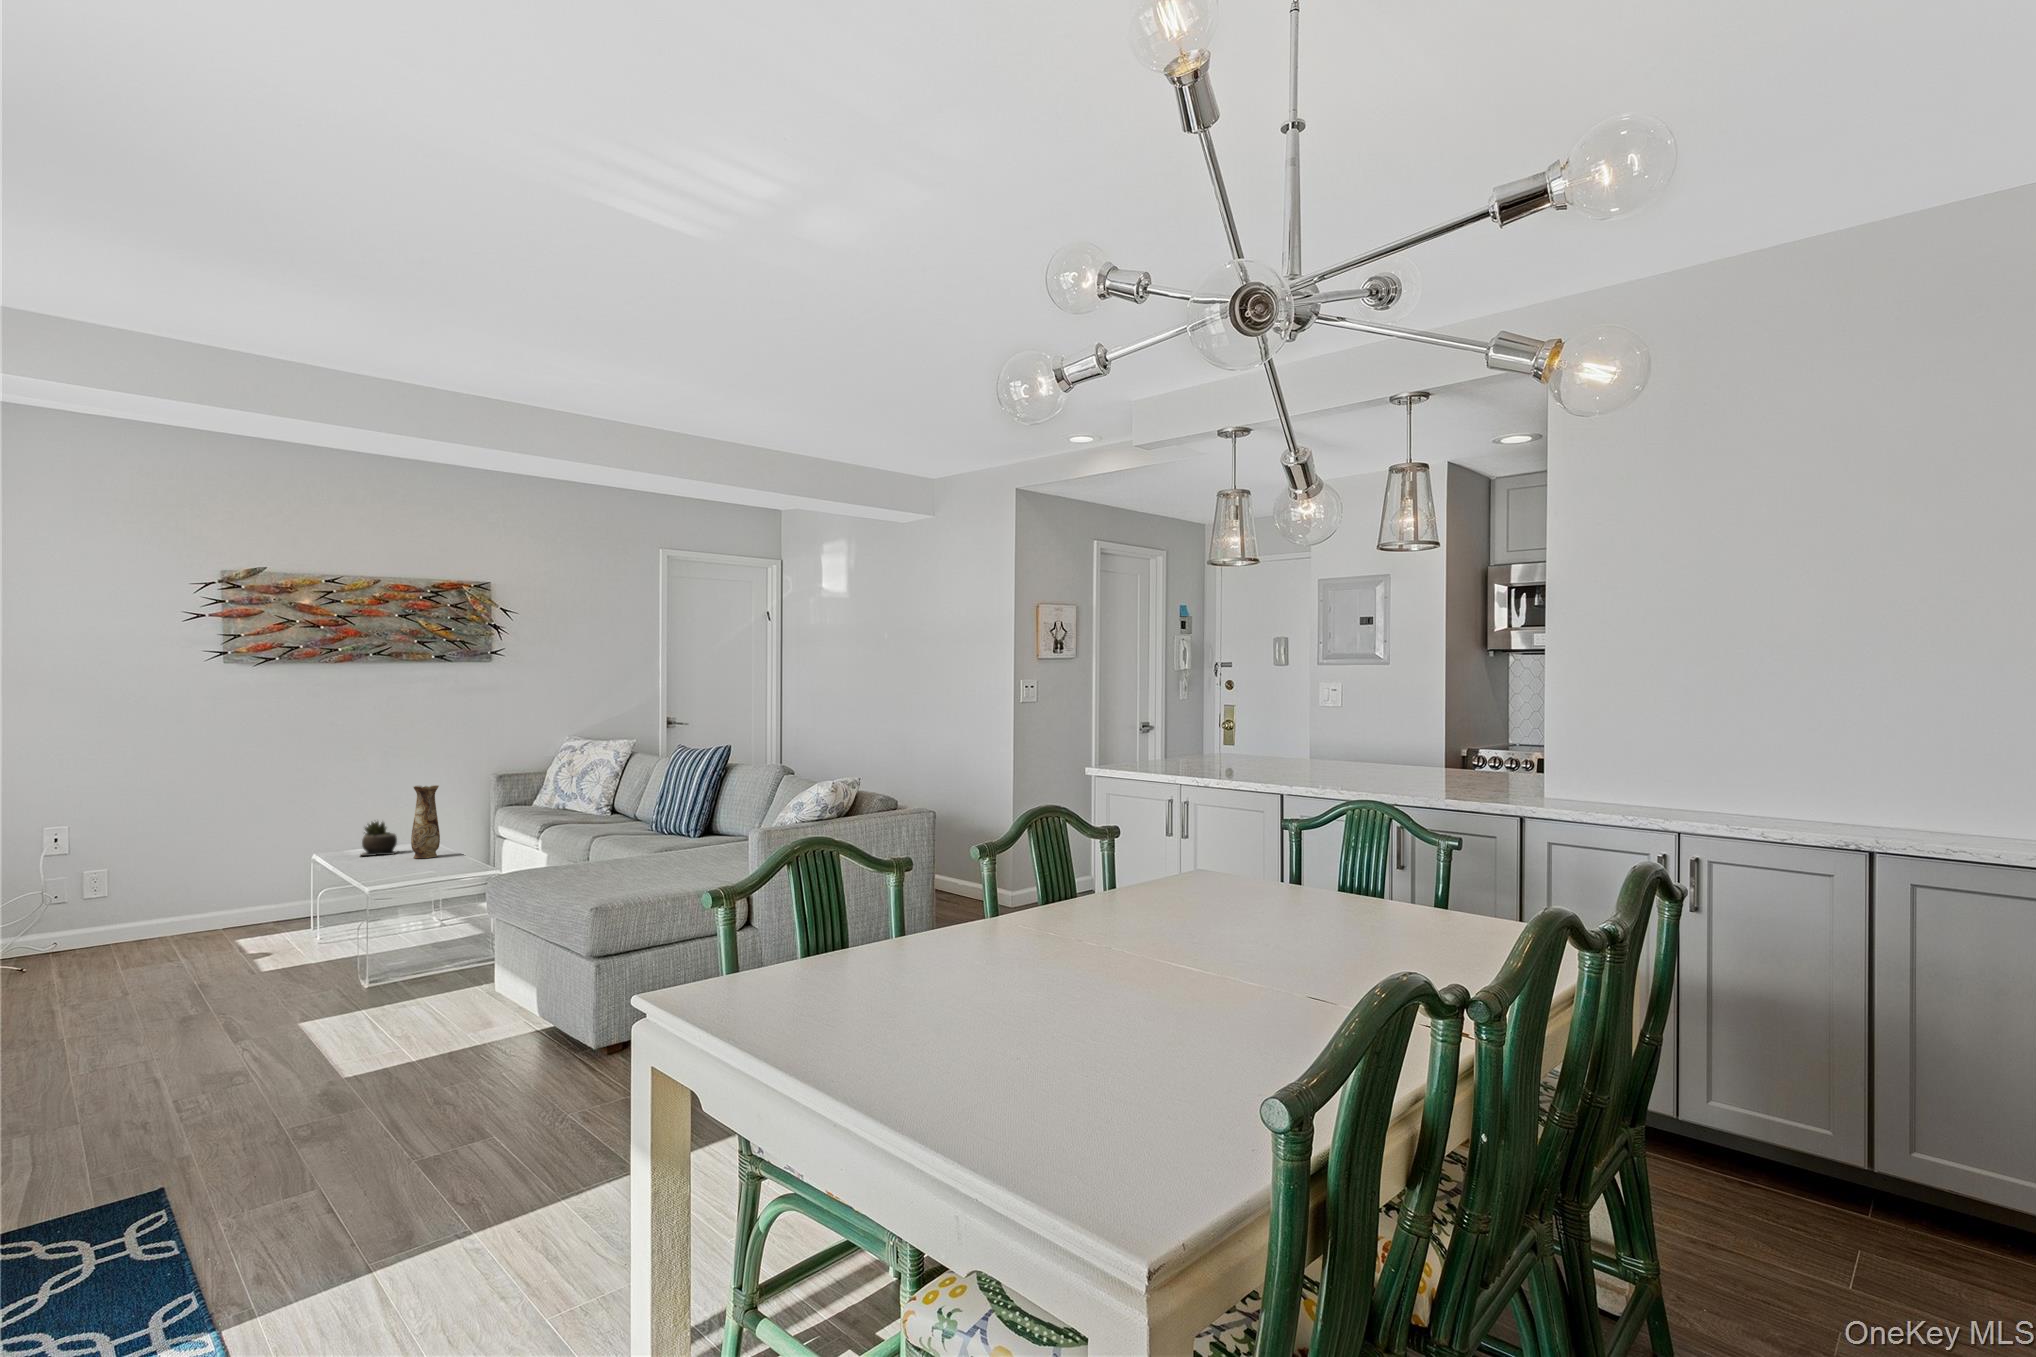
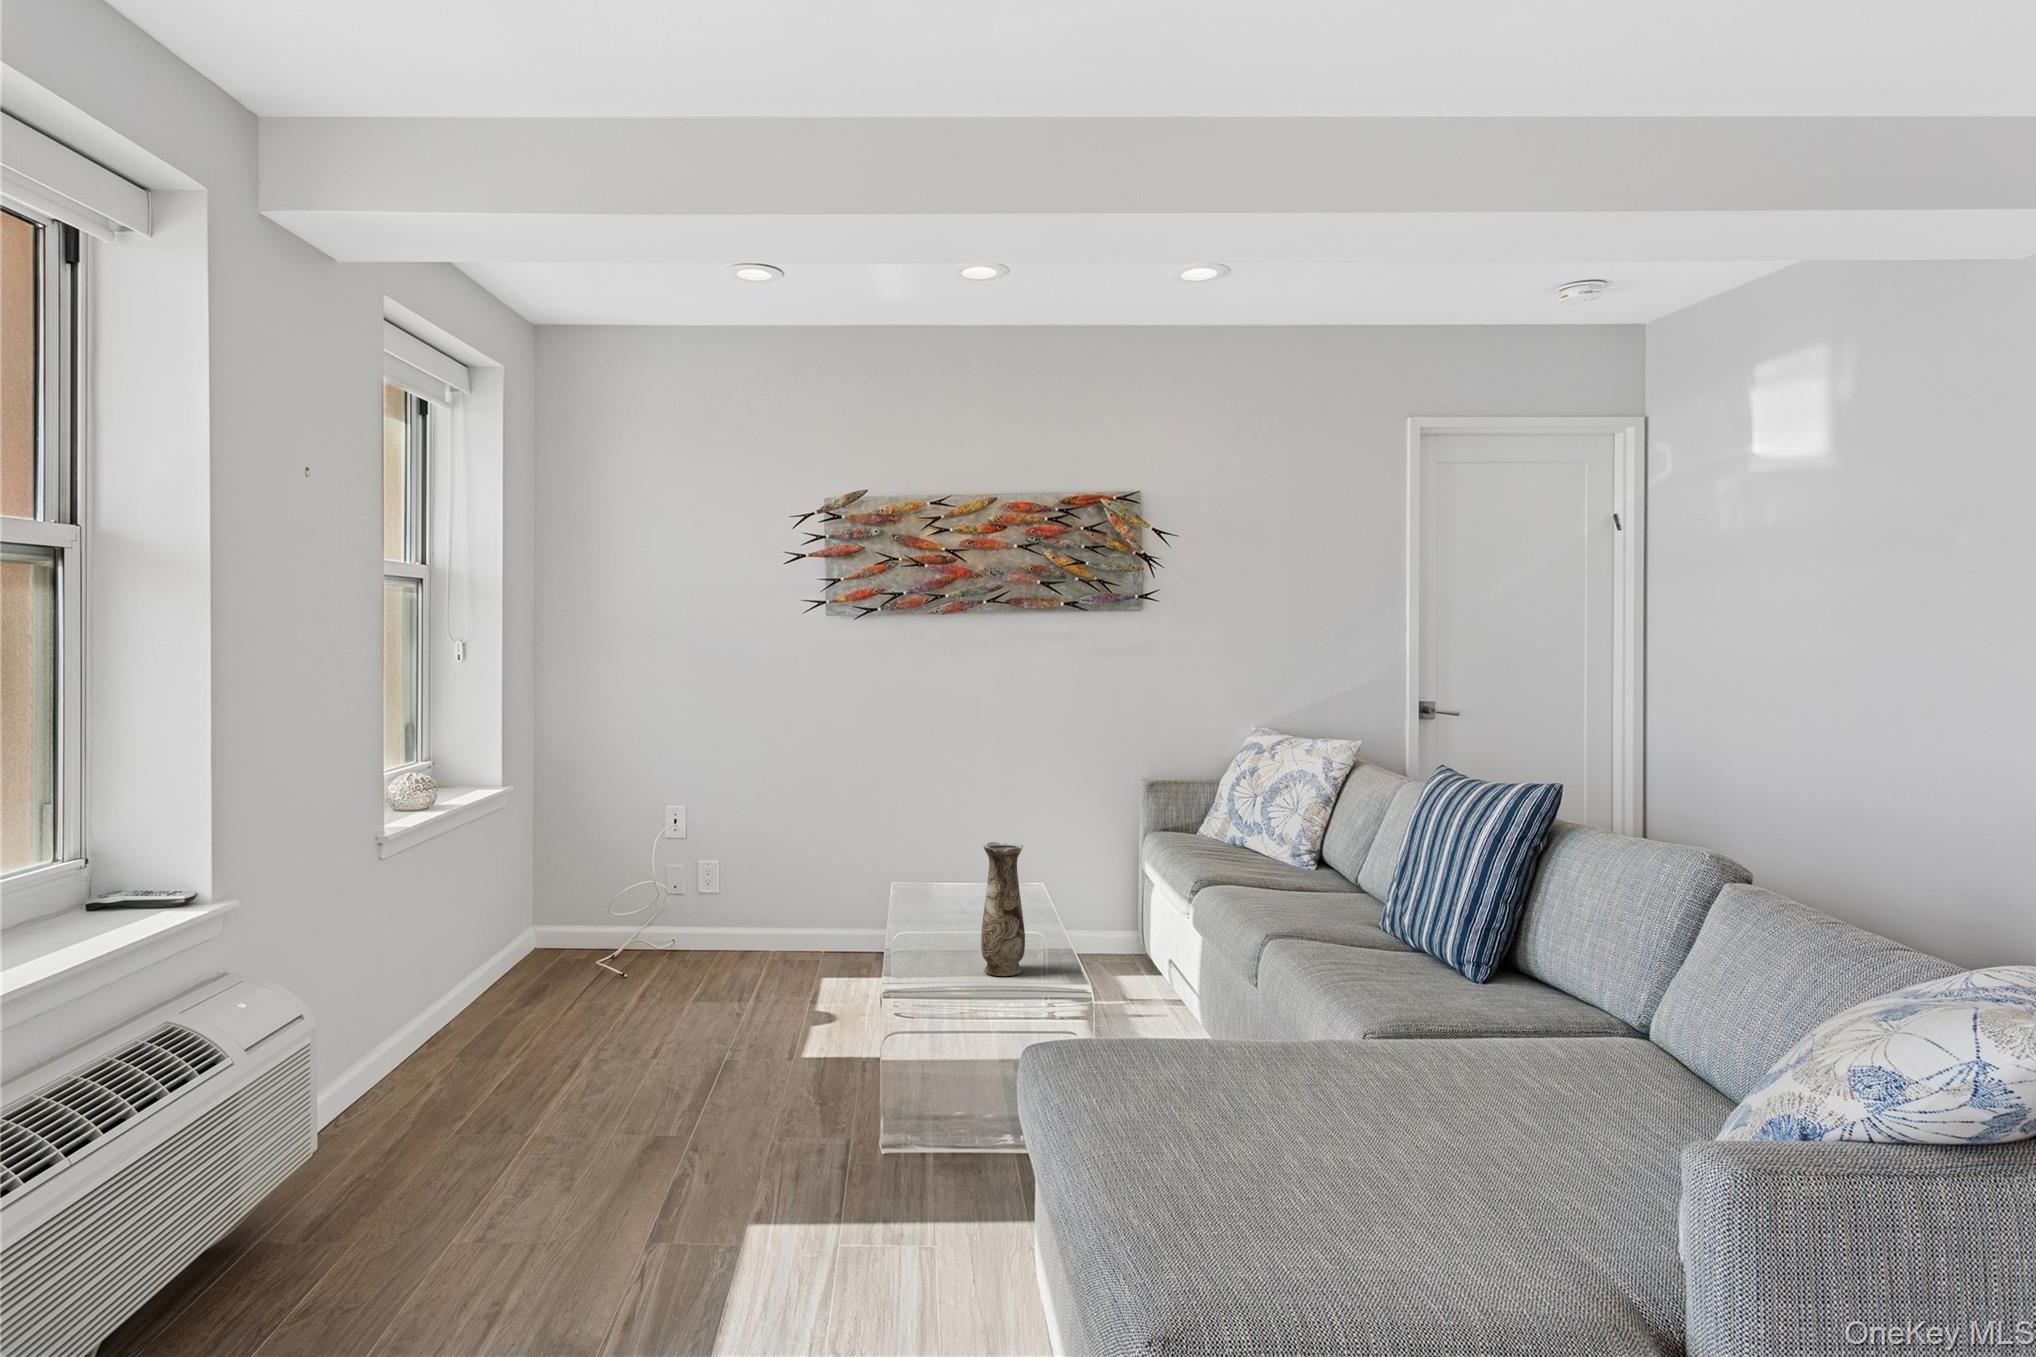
succulent plant: present [361,821,397,856] -> none [922,880,983,945]

